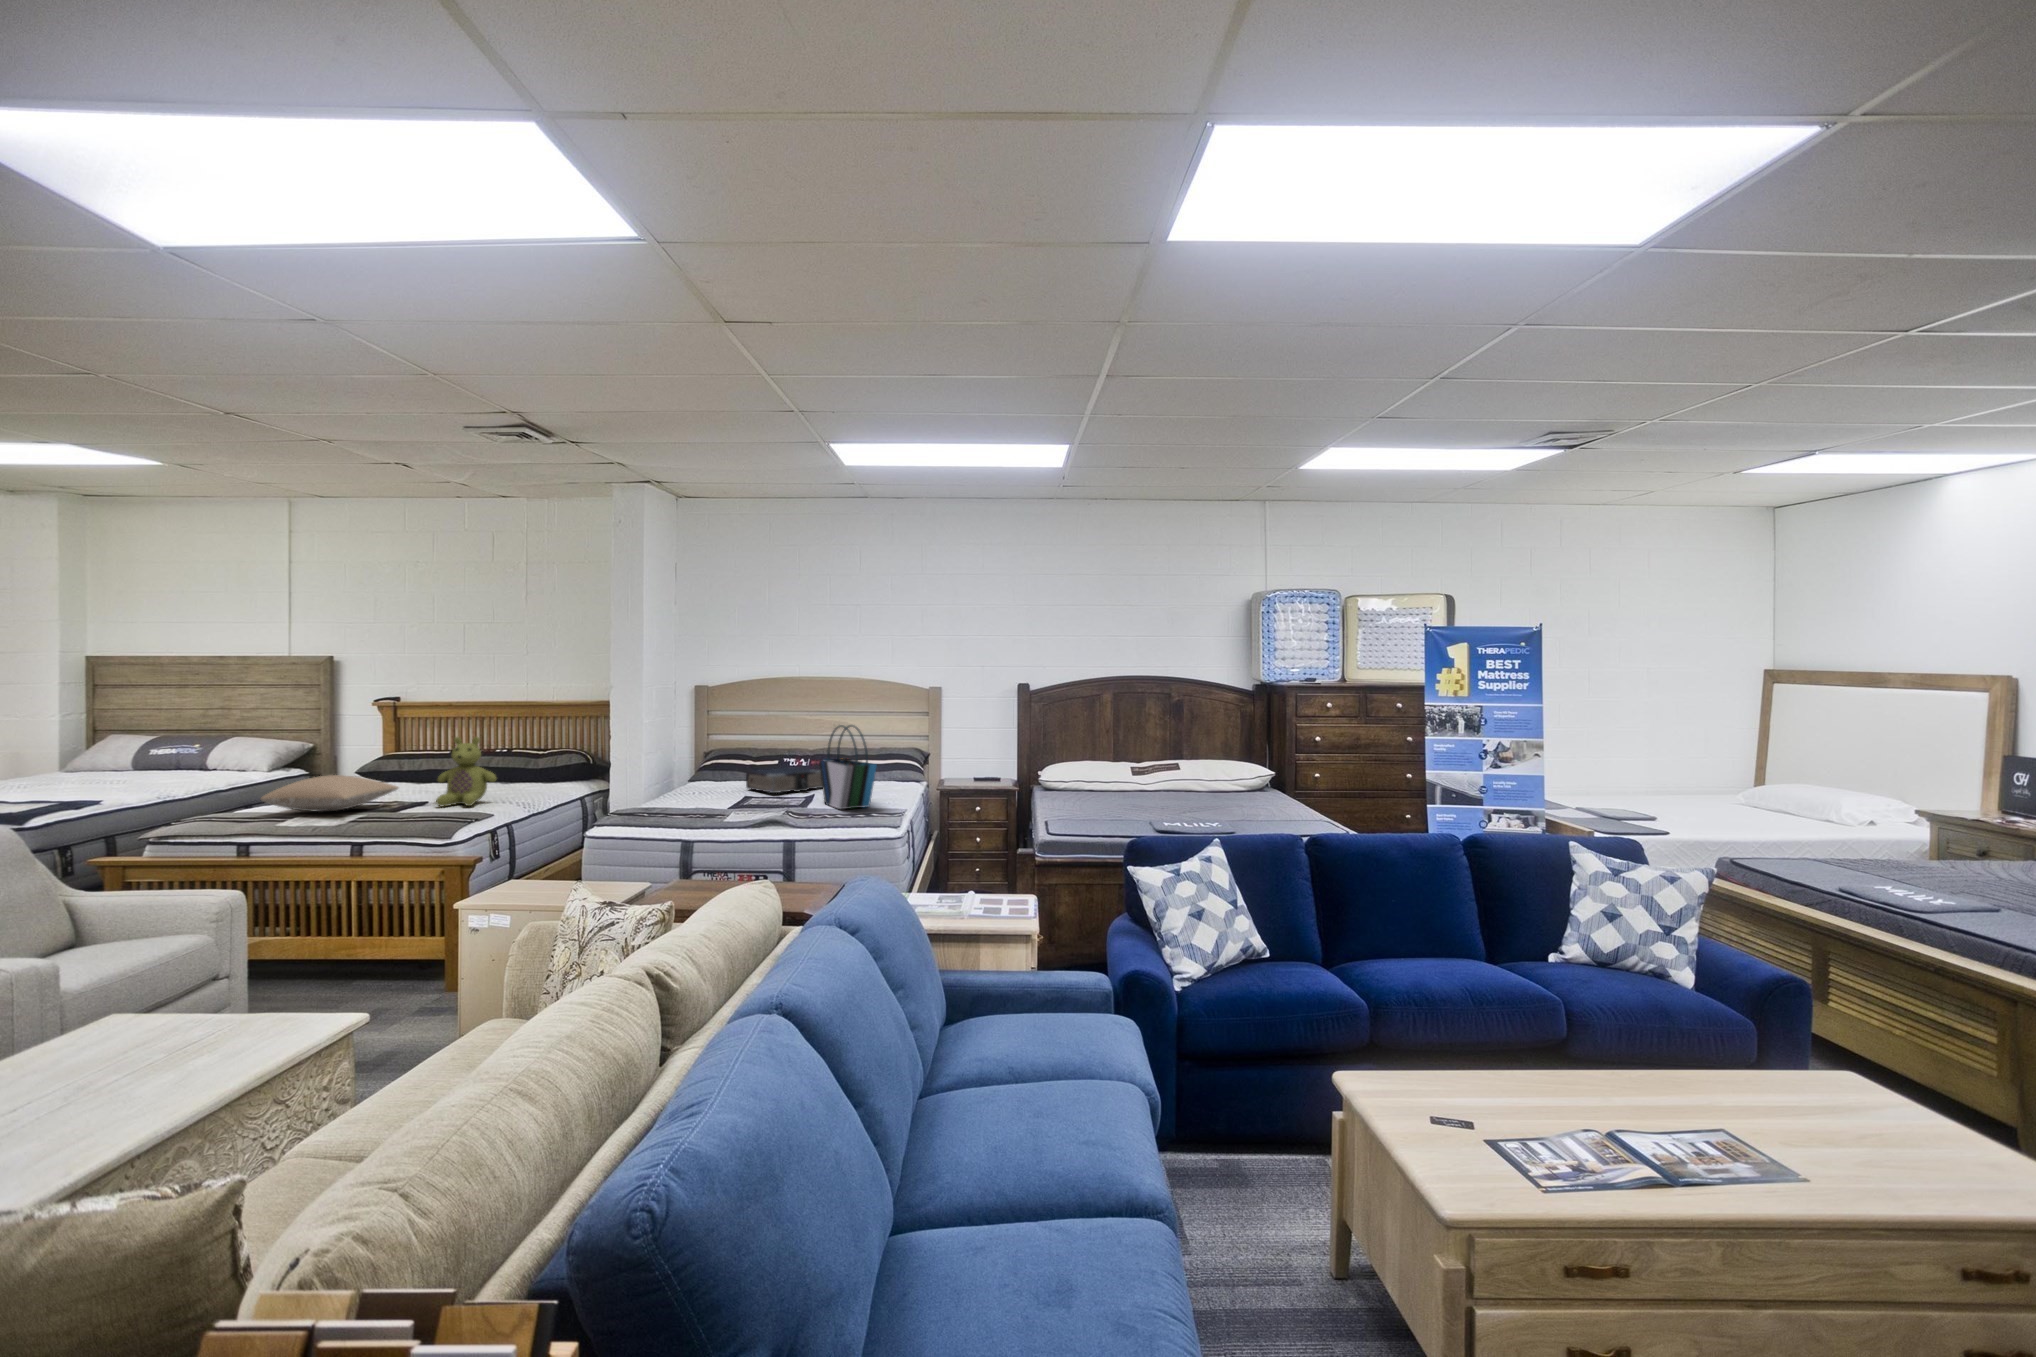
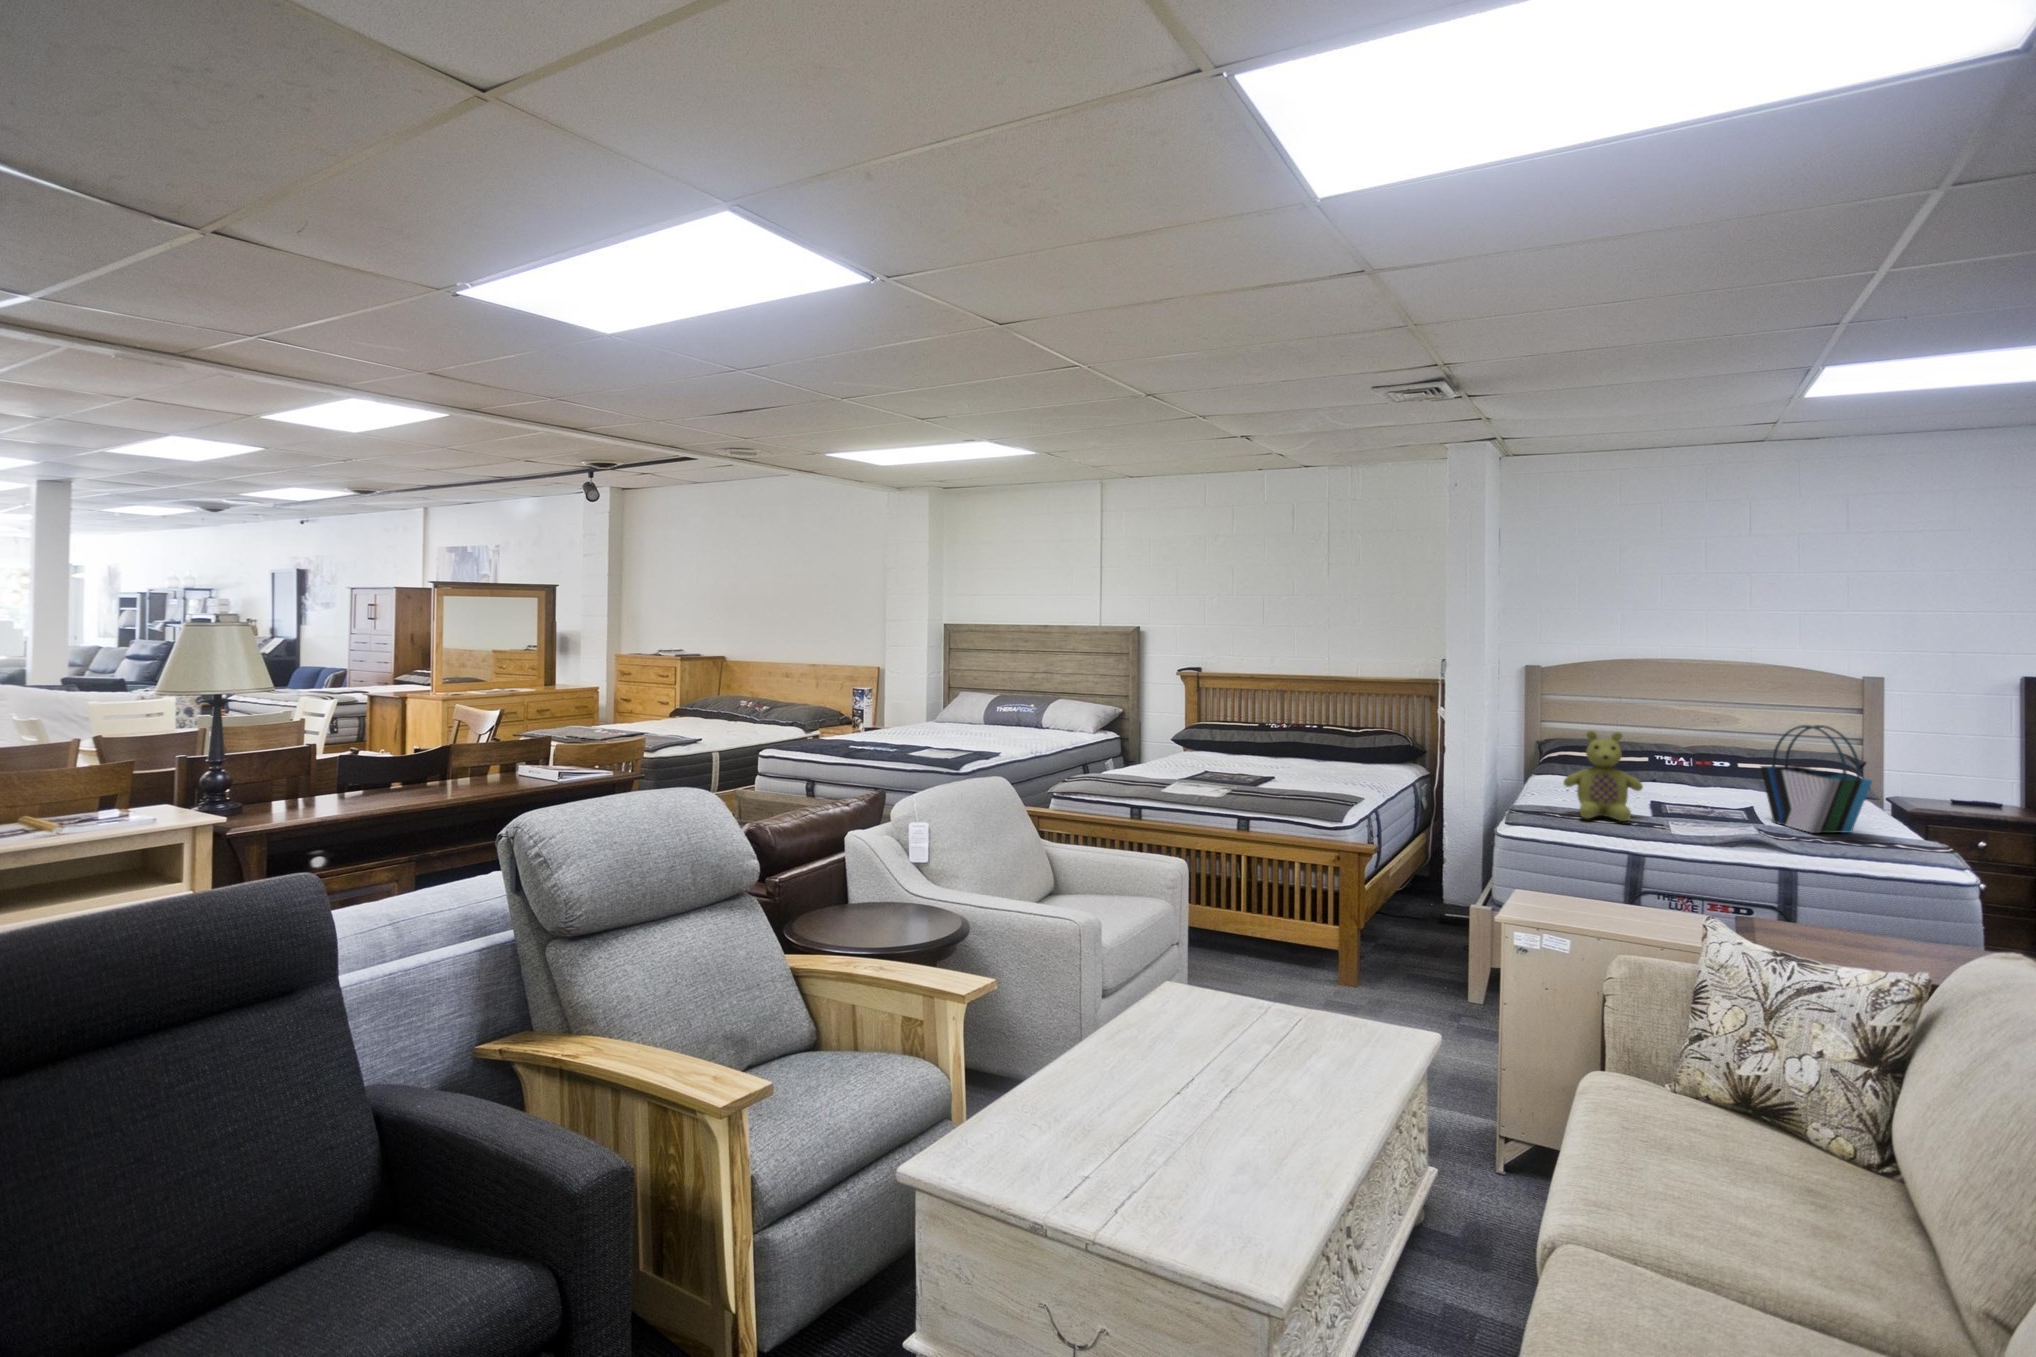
stuffed bear: present [436,737,497,806] -> present [1563,731,1643,821]
book: present [746,767,822,793] -> none [1630,769,1745,801]
pillow: present [261,775,398,812] -> none [1141,747,1246,781]

